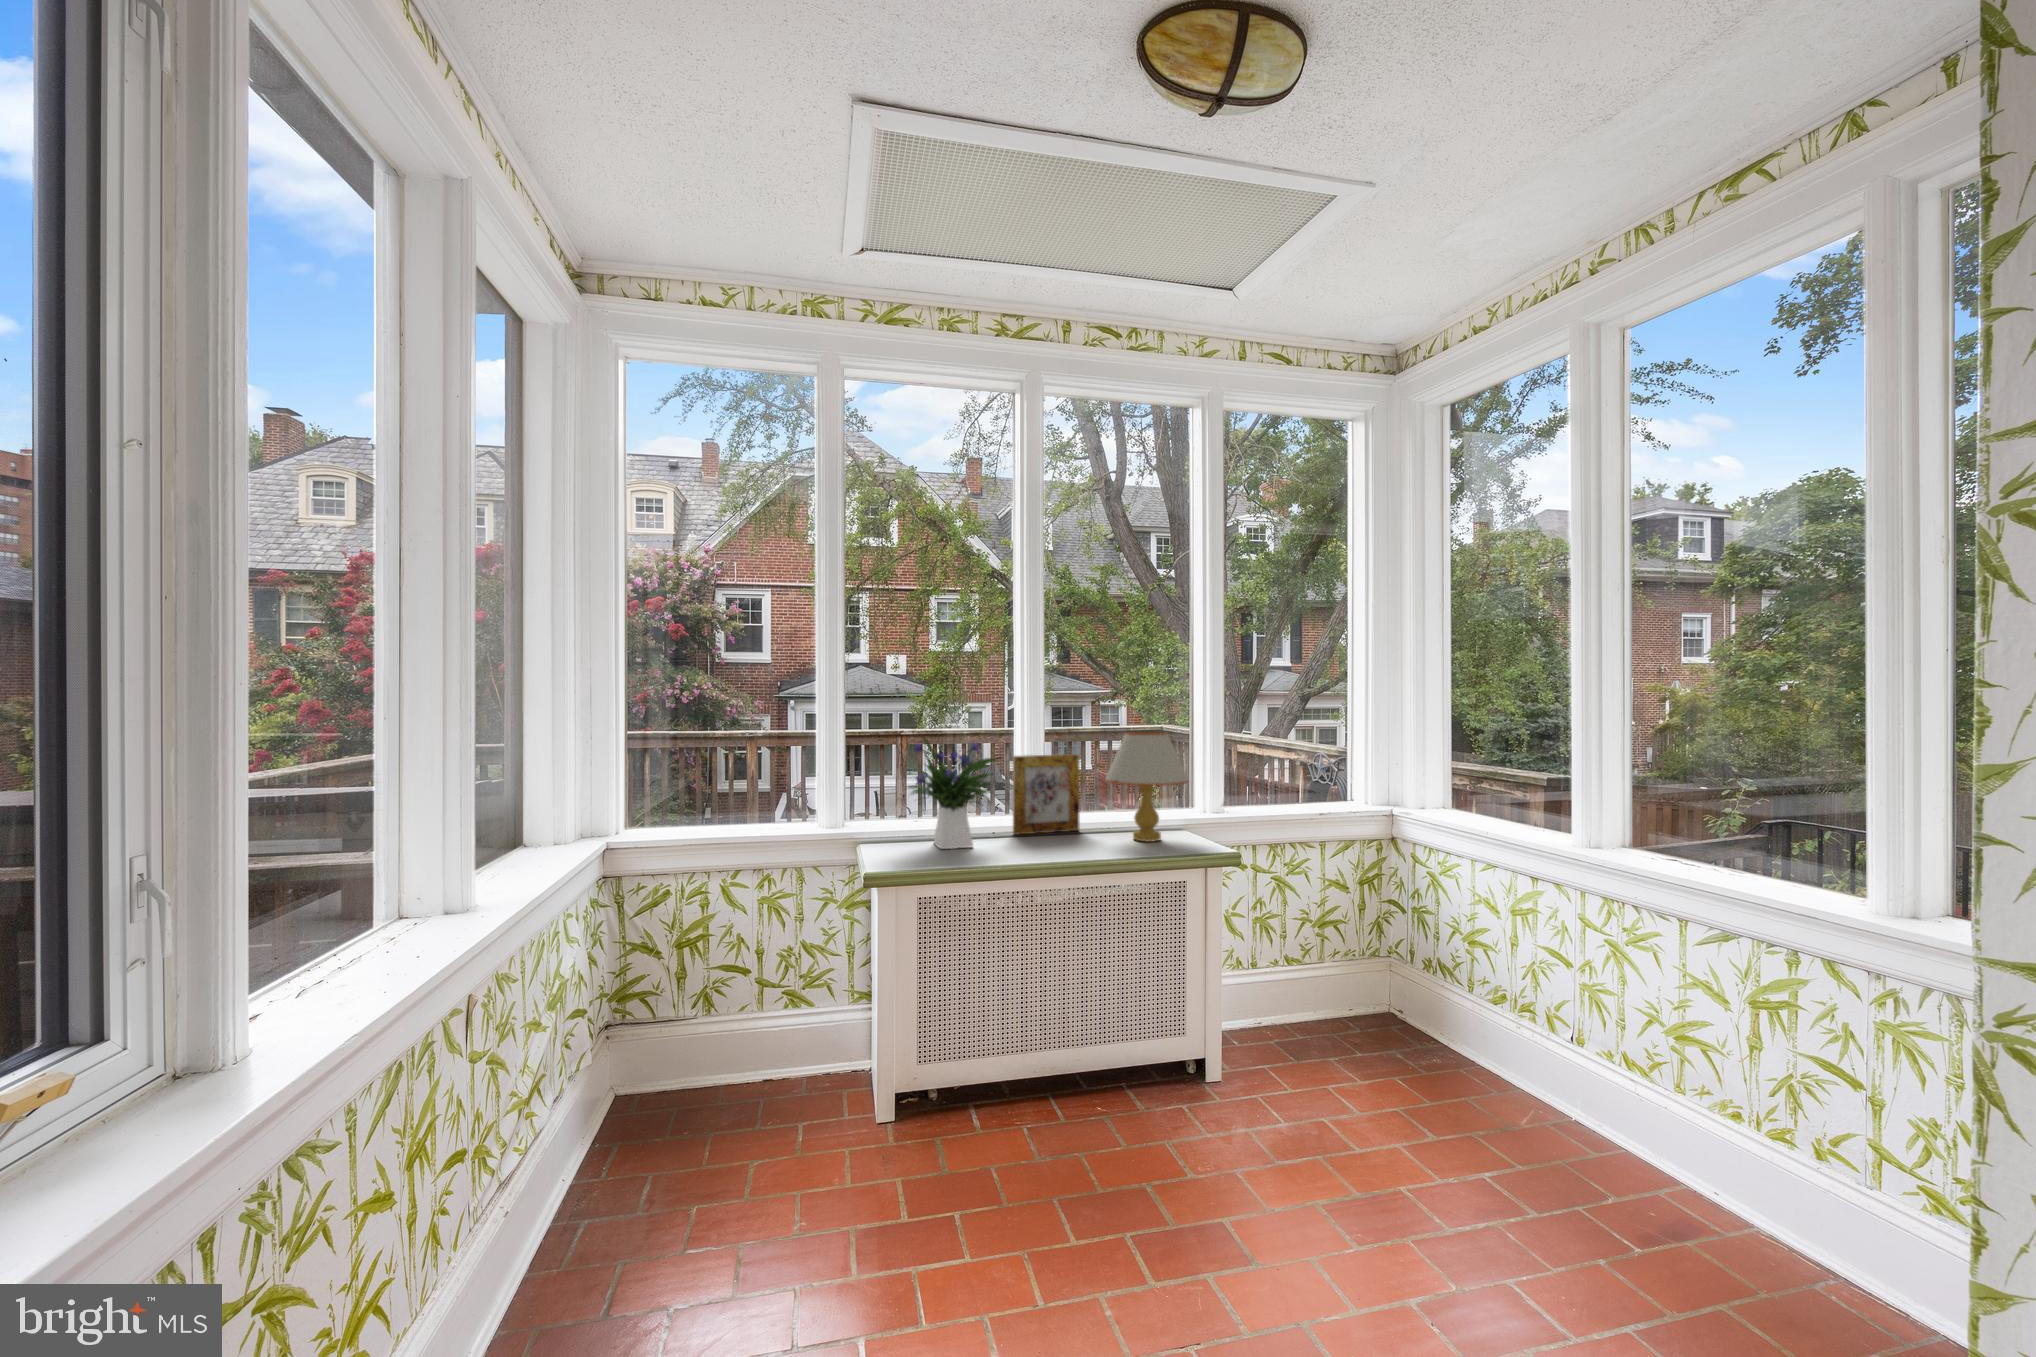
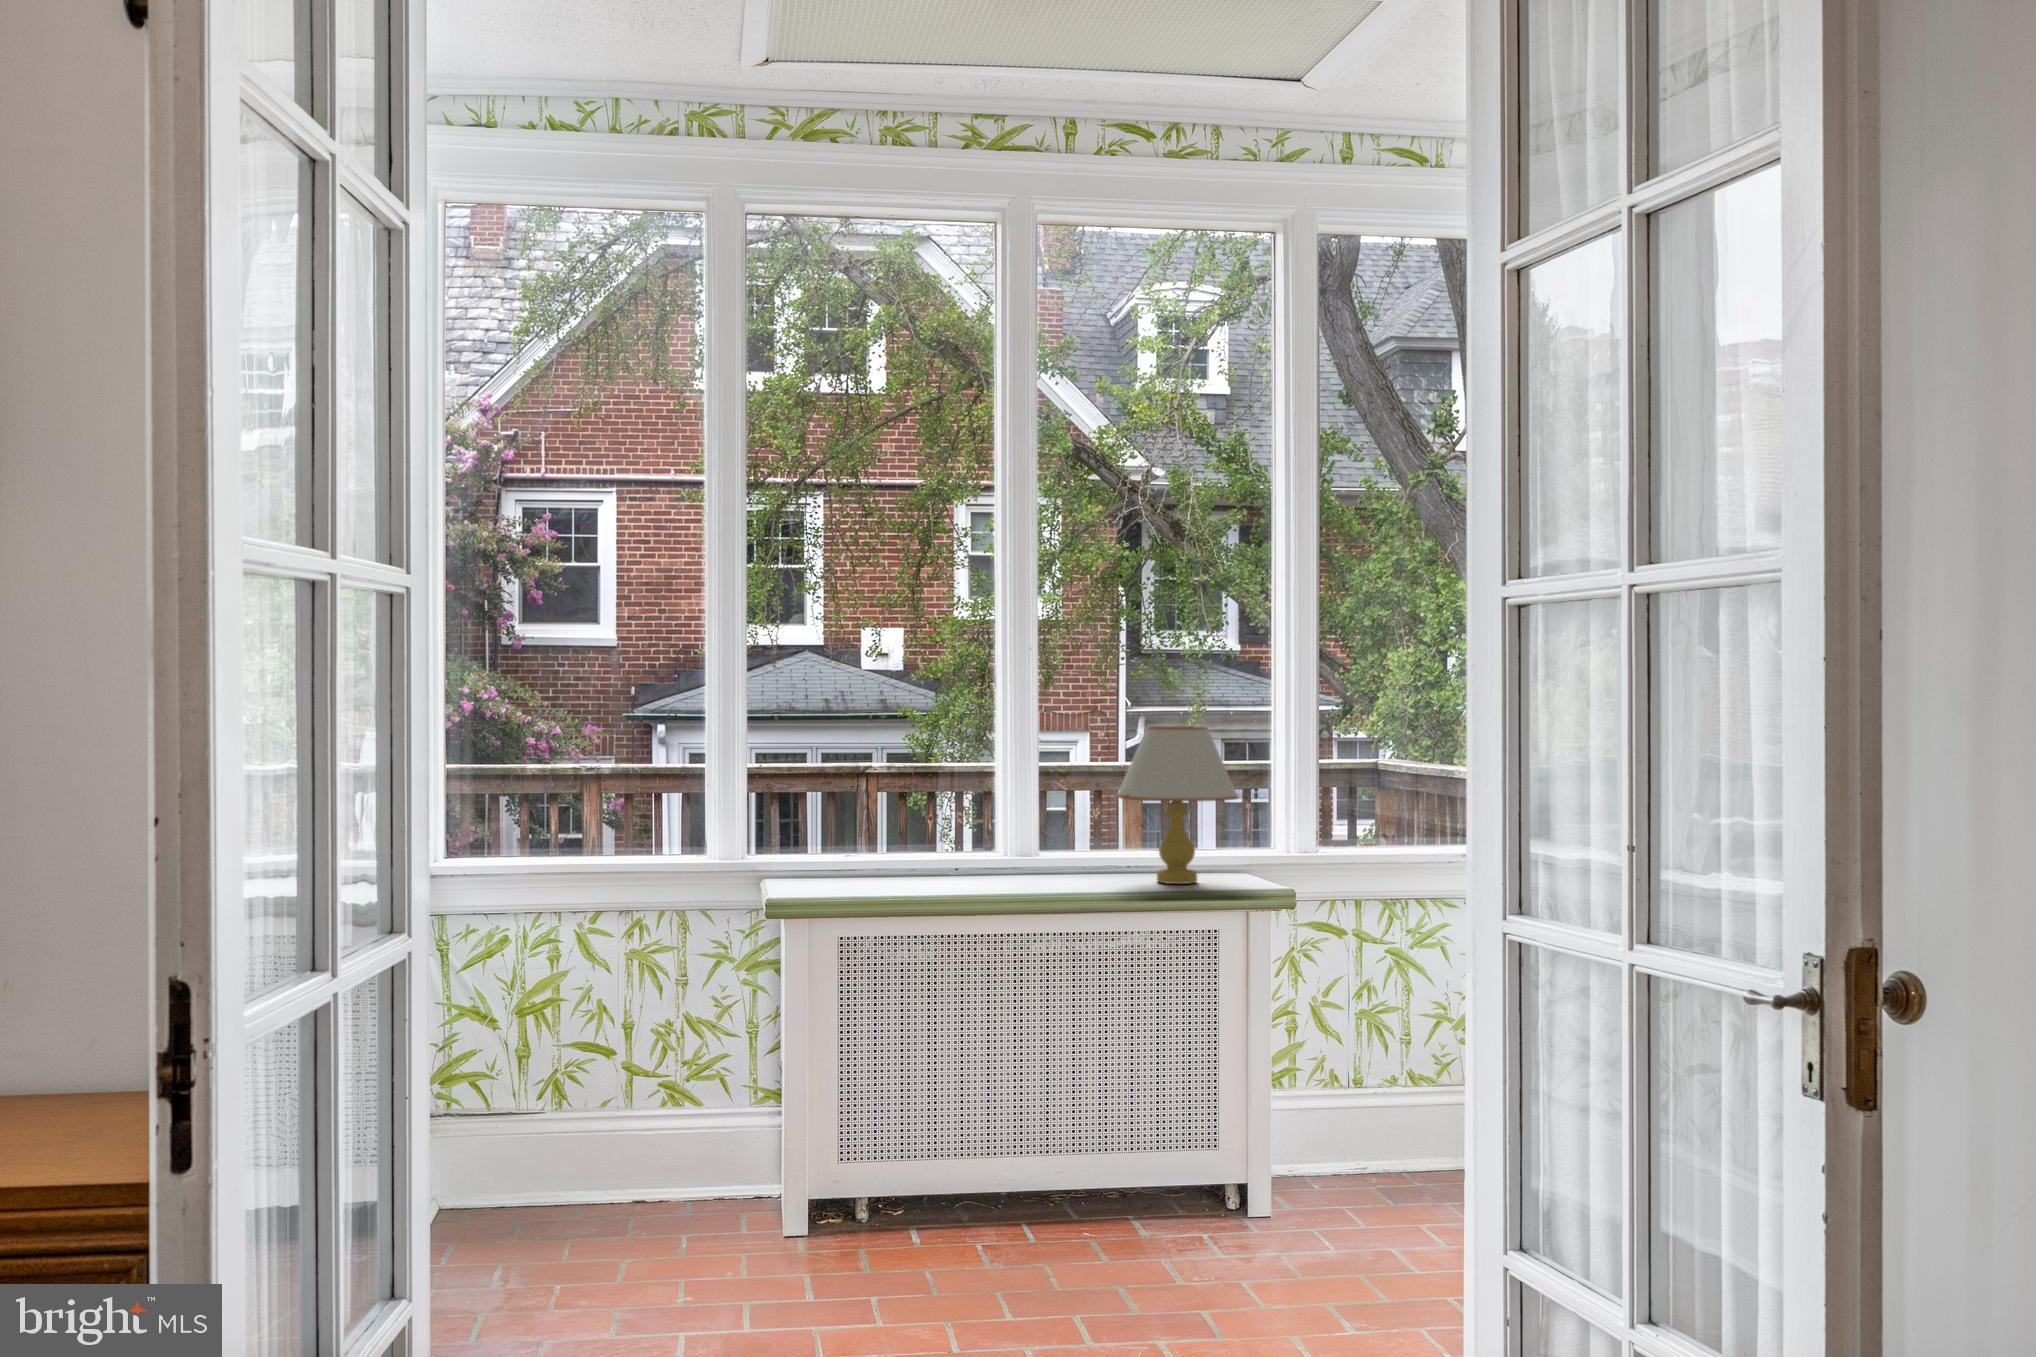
flower arrangement: present [909,737,998,849] -> none [815,726,965,886]
picture frame: present [1013,754,1080,835] -> none [987,759,1087,874]

